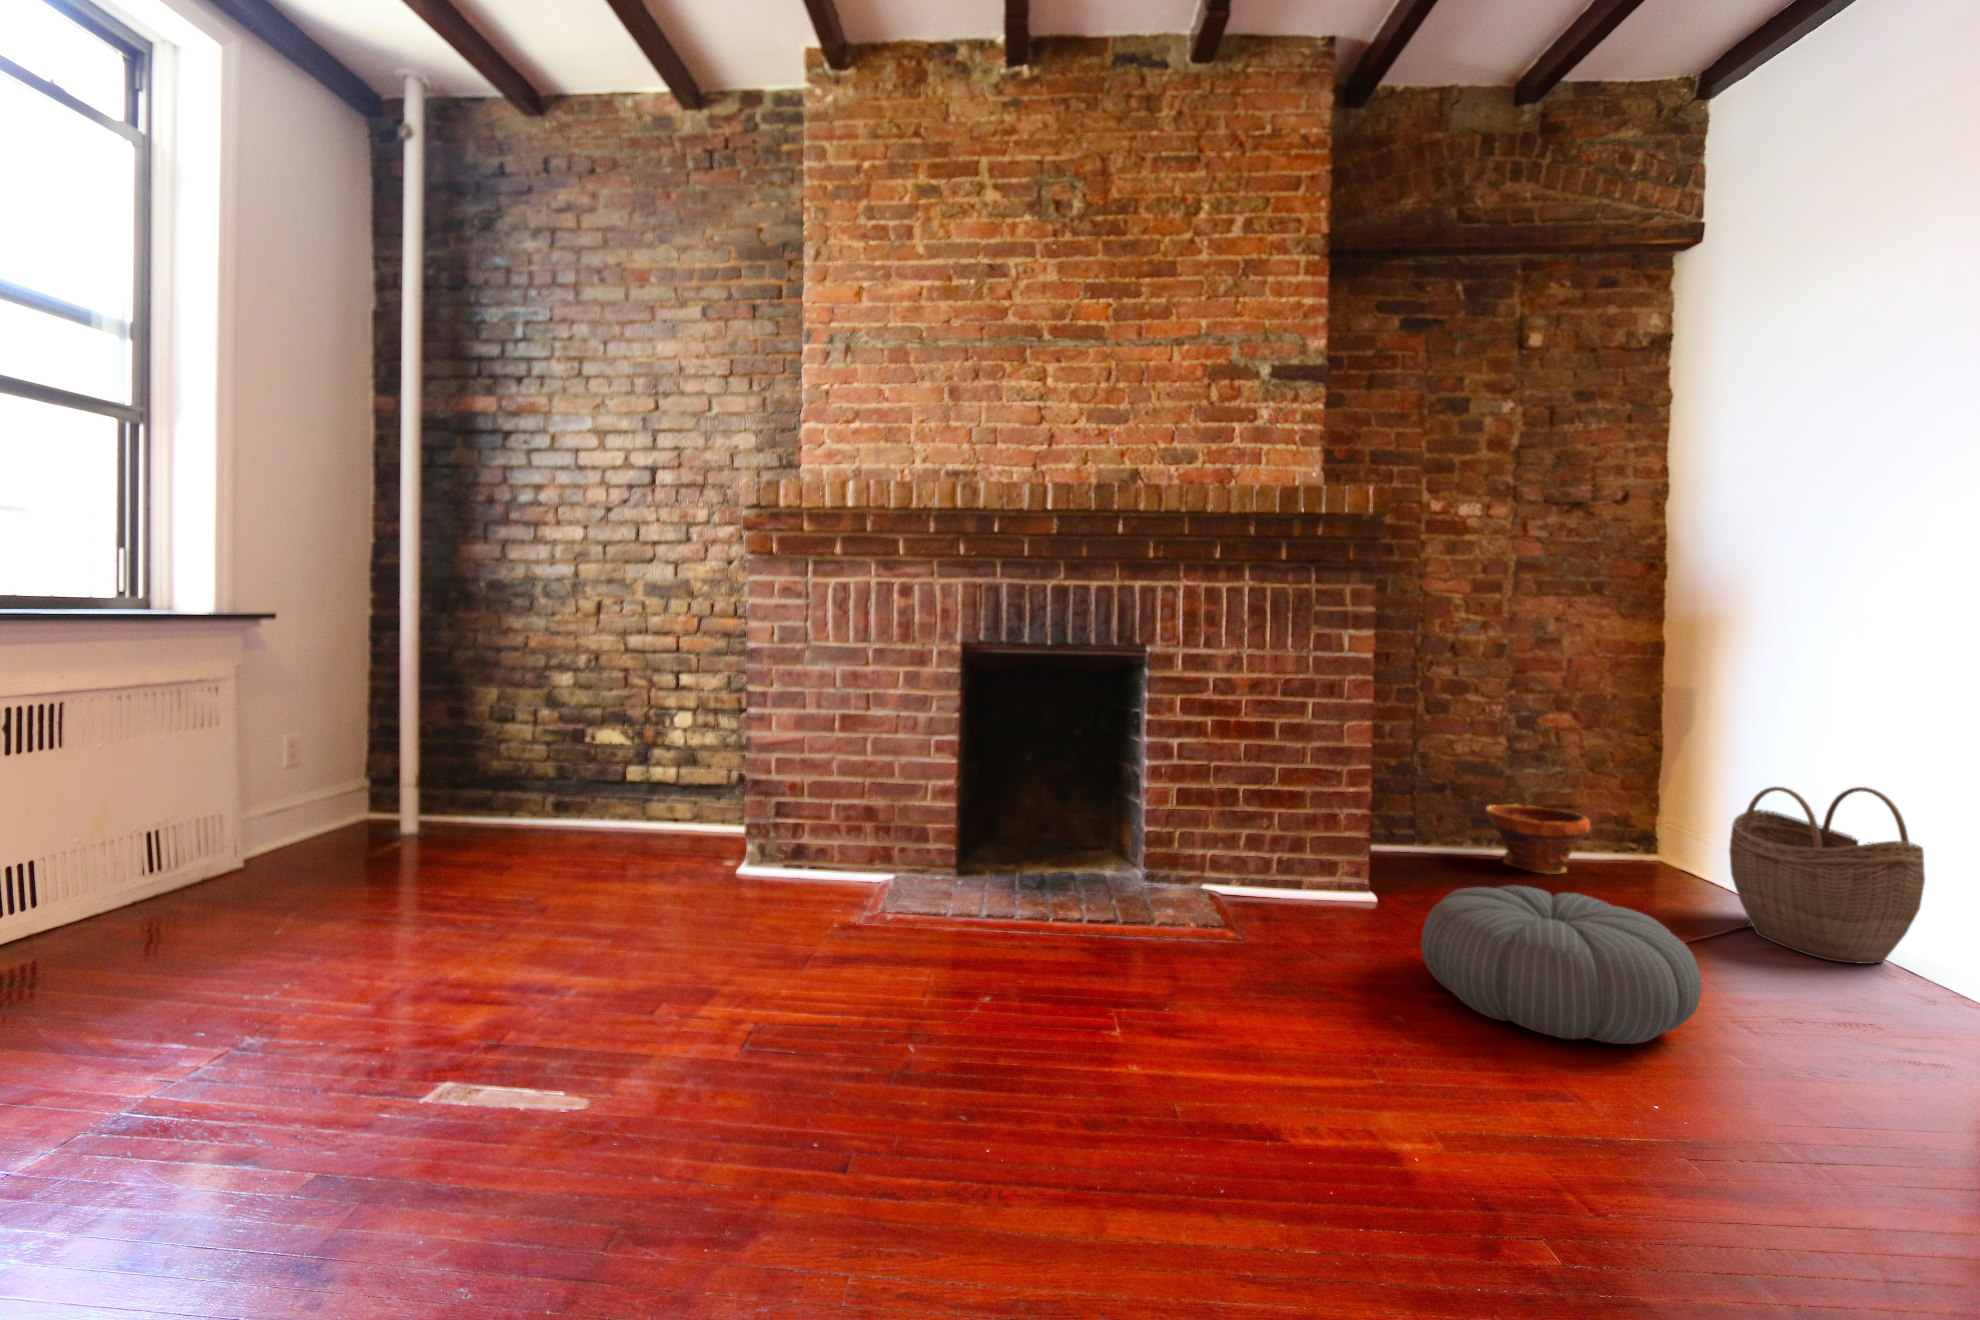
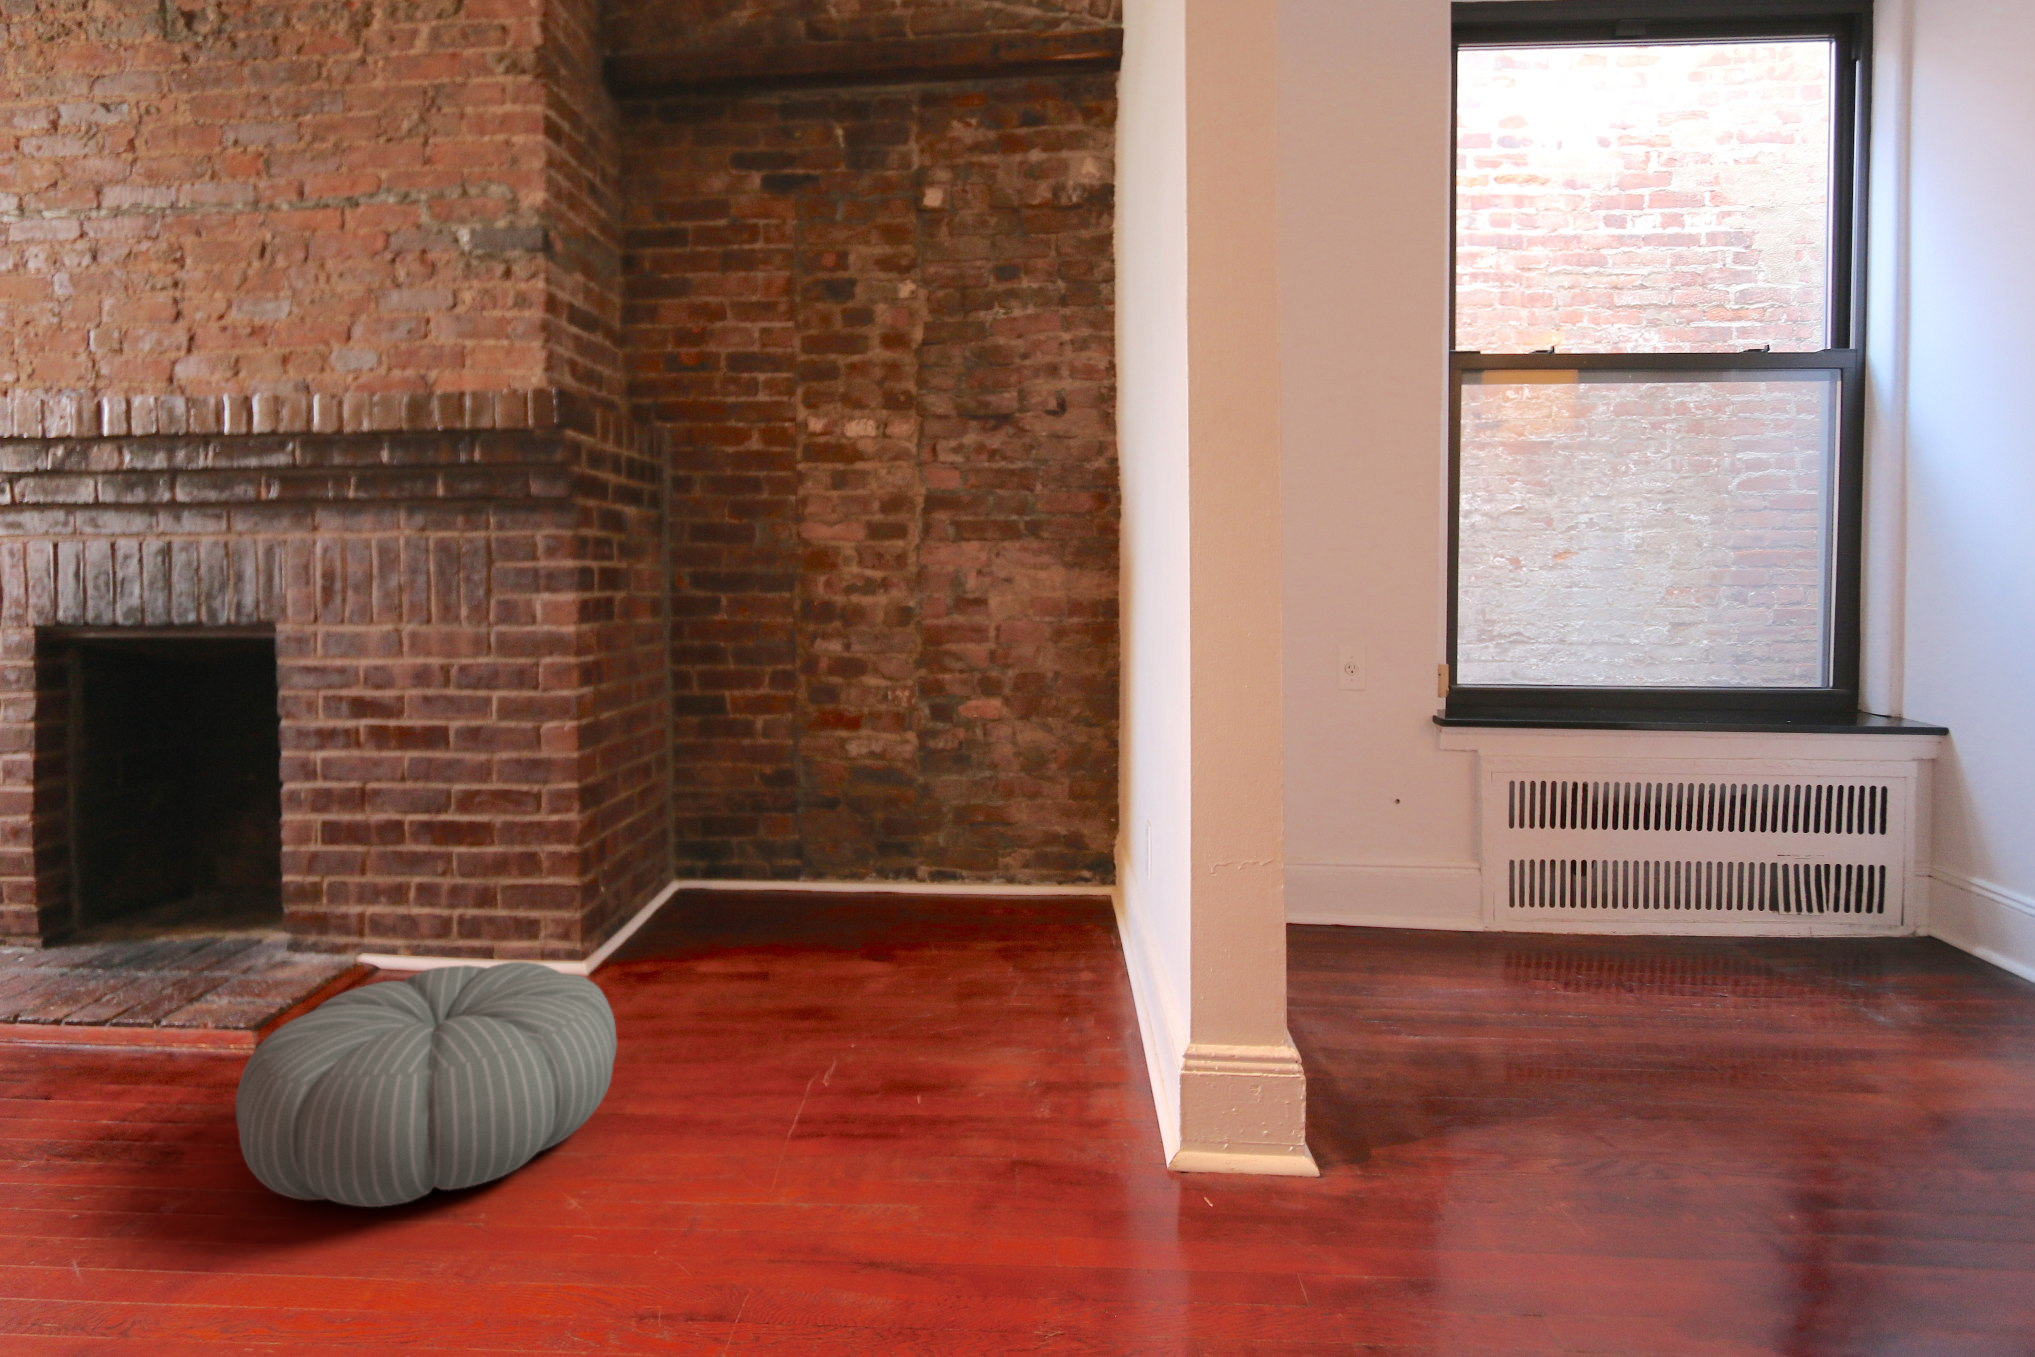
woven basket: present [1729,787,1925,964] -> none [976,811,1133,1059]
planter: present [1487,805,1591,874] -> none [851,828,970,924]

